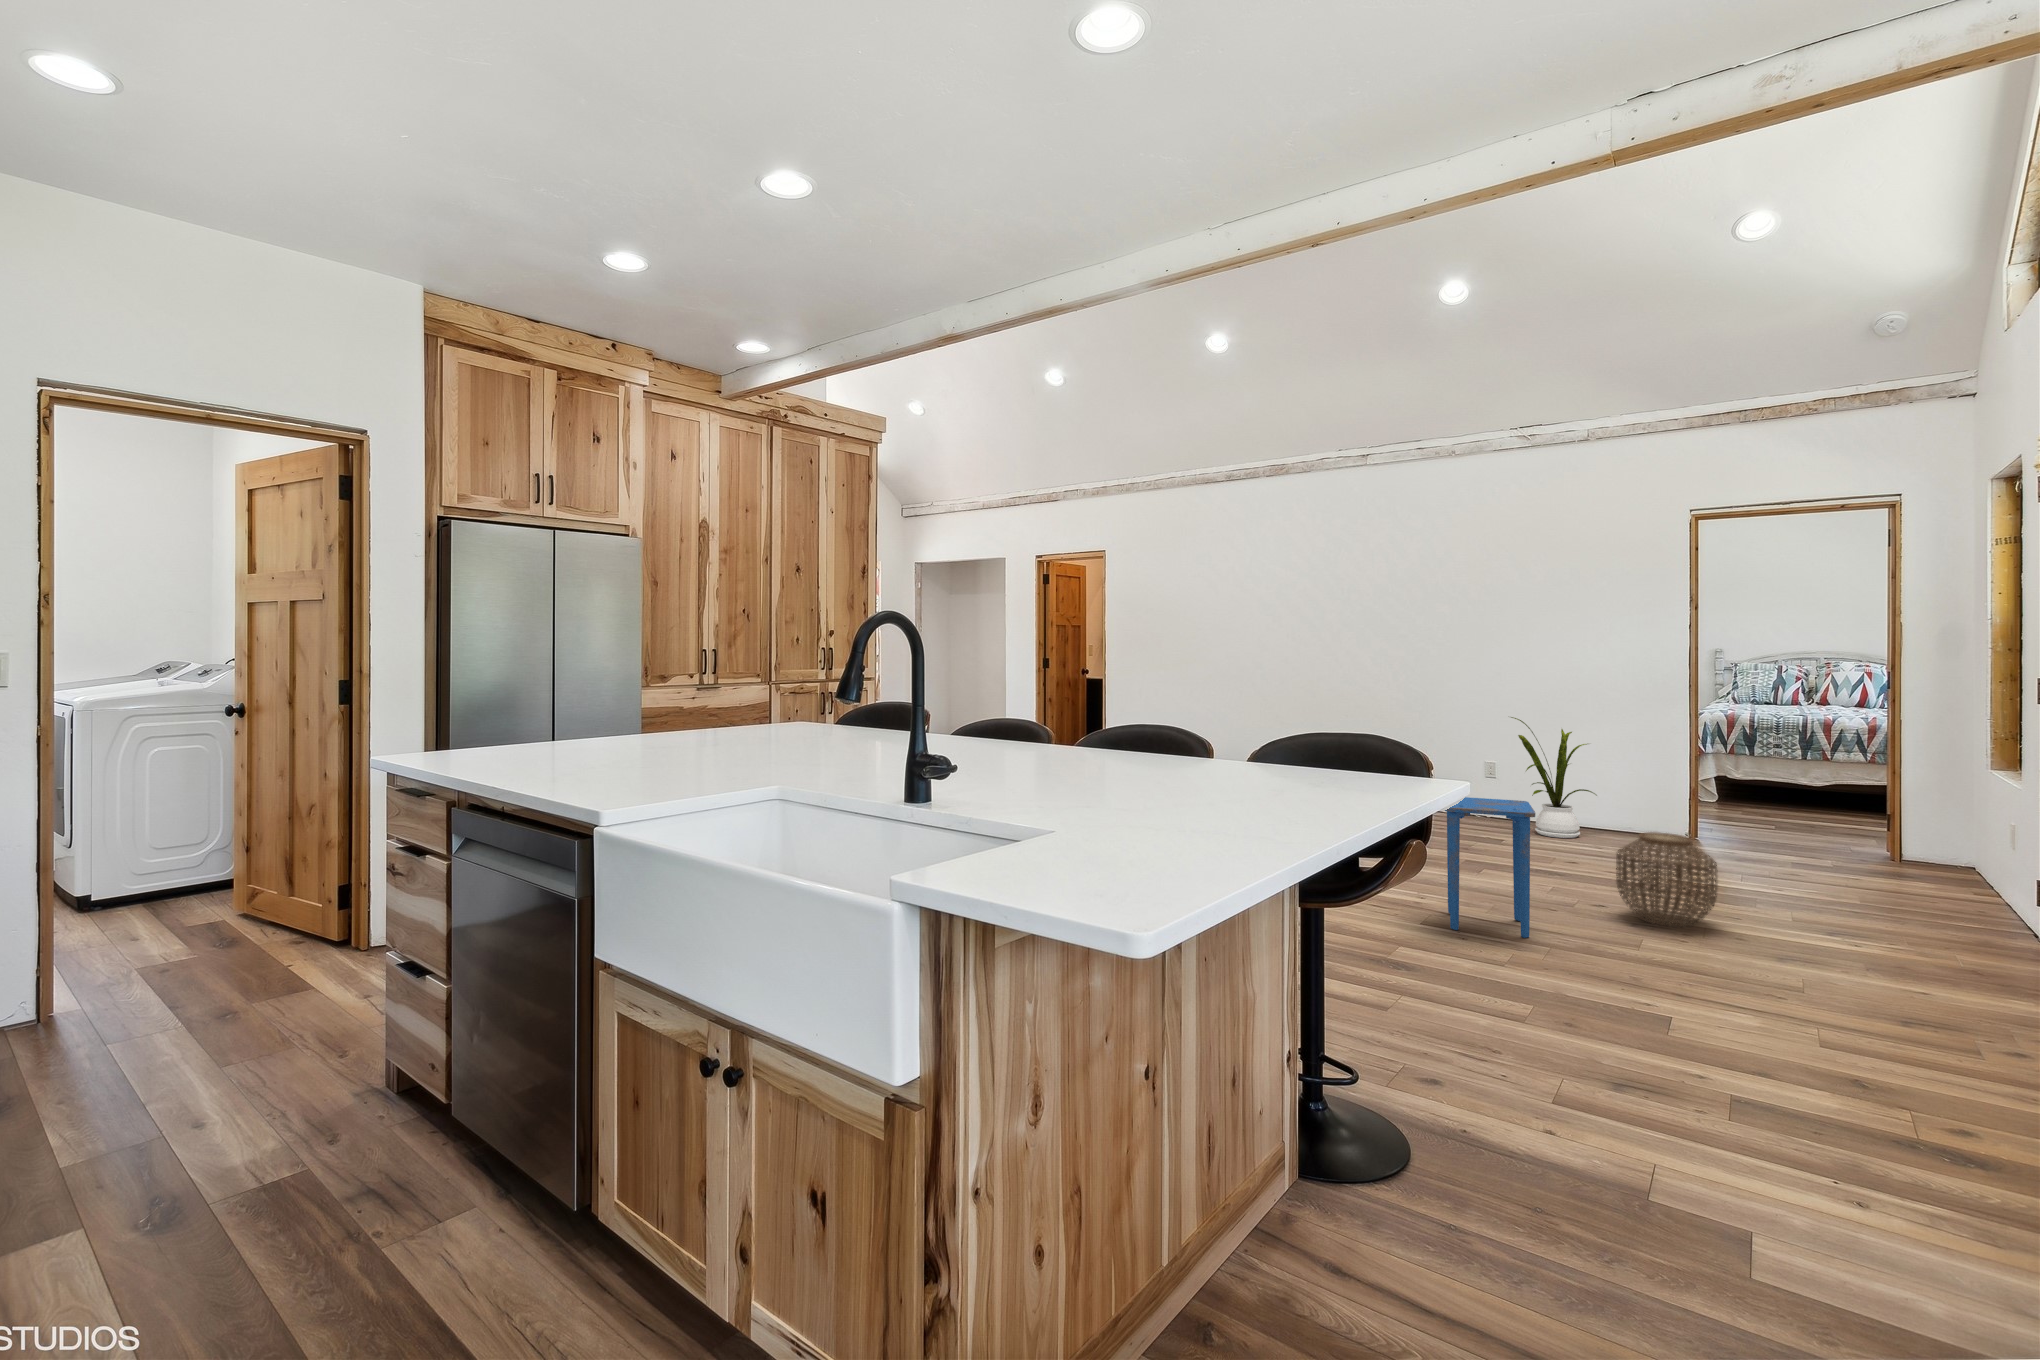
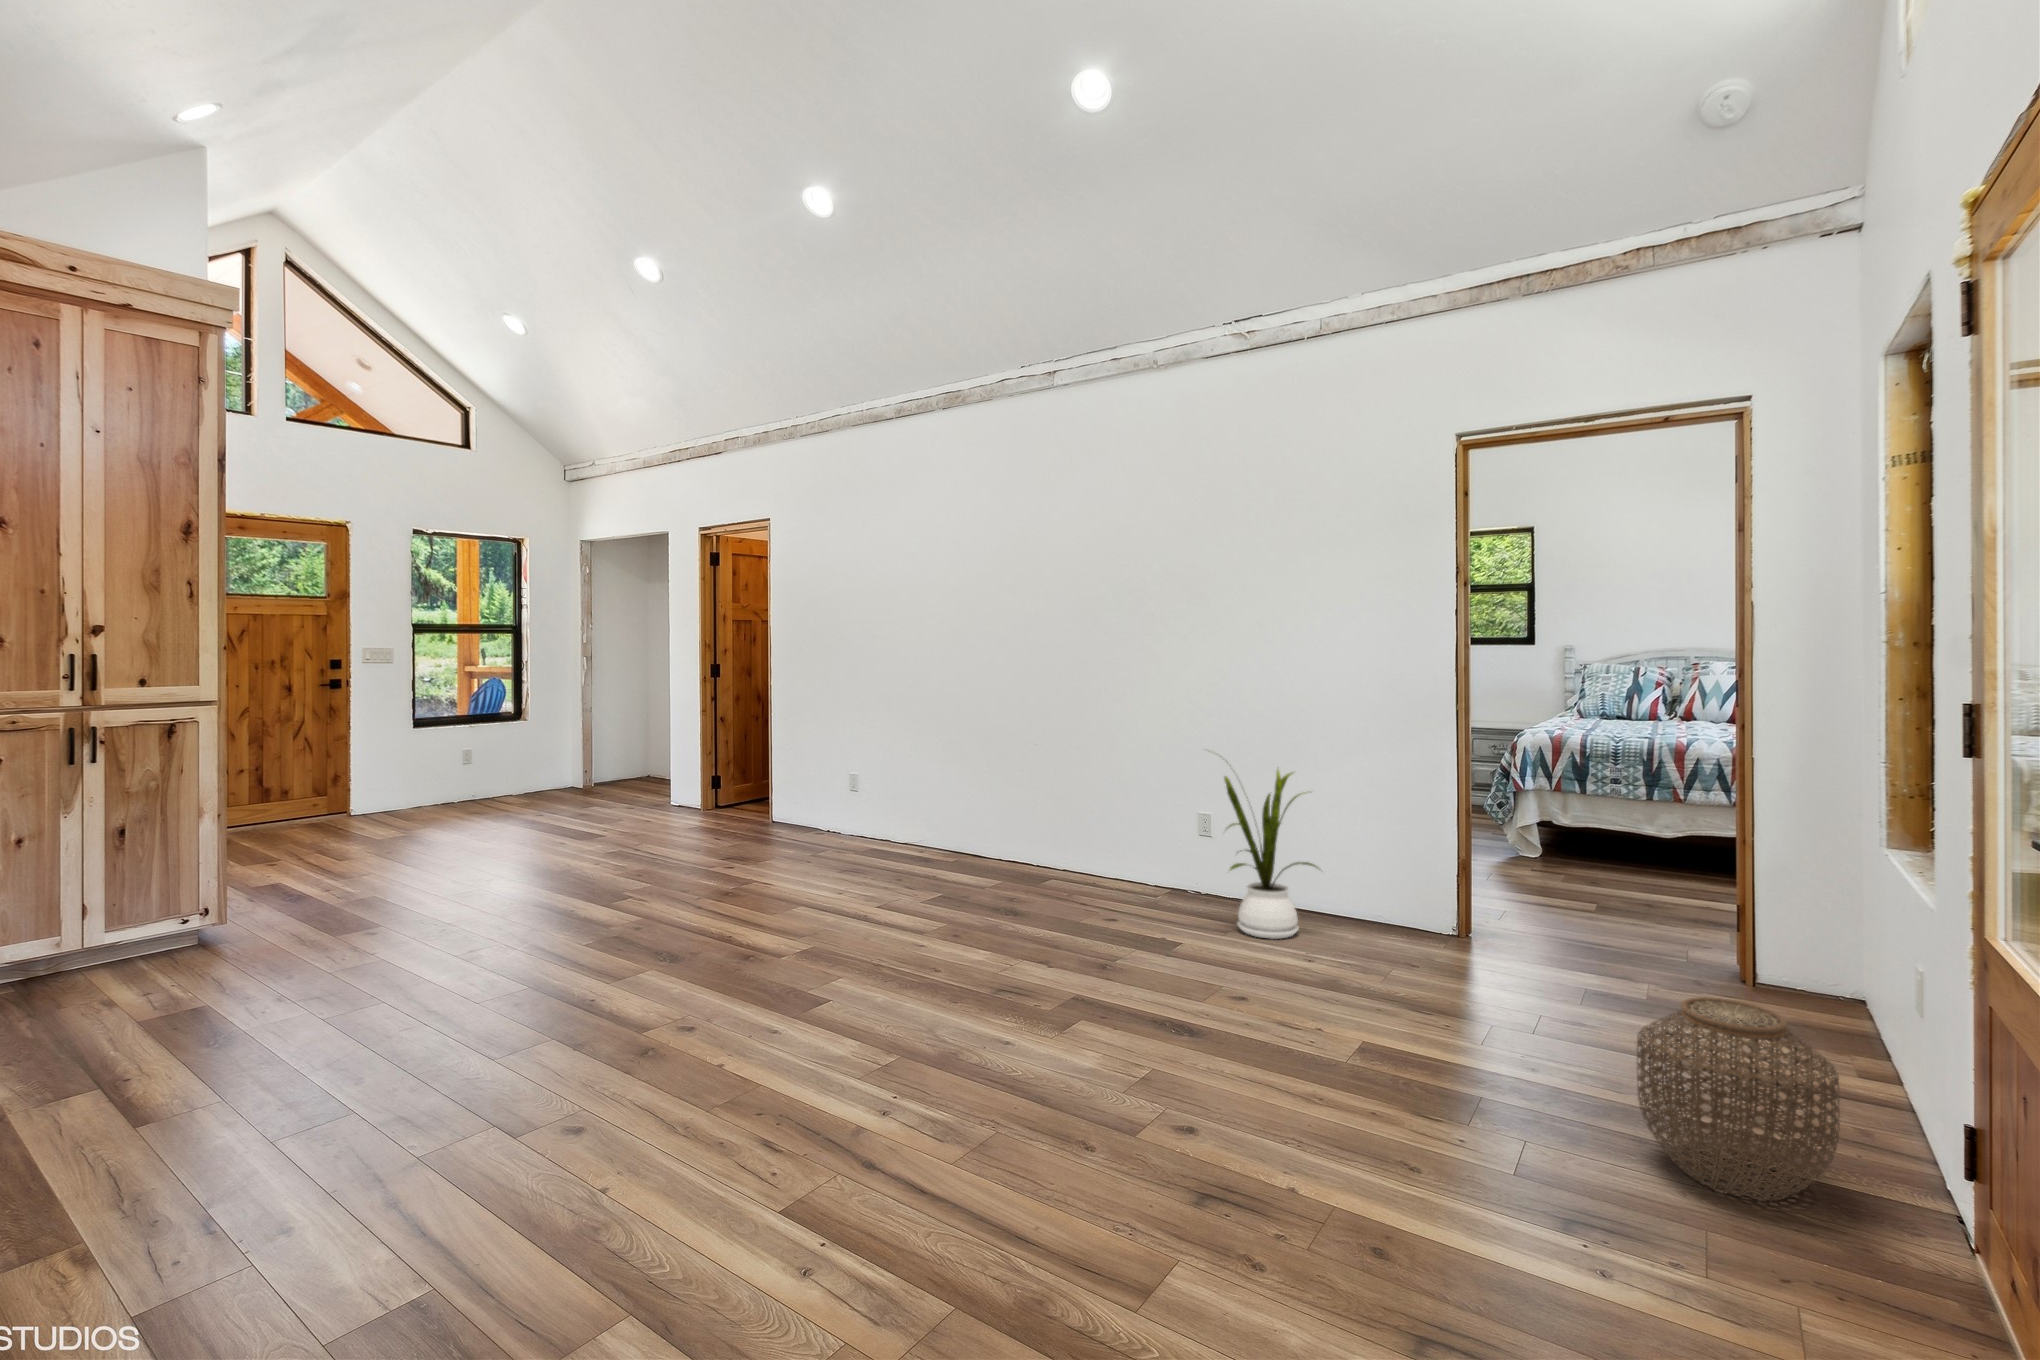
side table: present [1445,797,1535,938] -> none [809,933,1008,1254]
woven basket: present [1616,832,1717,927] -> present [1637,997,1840,1200]

